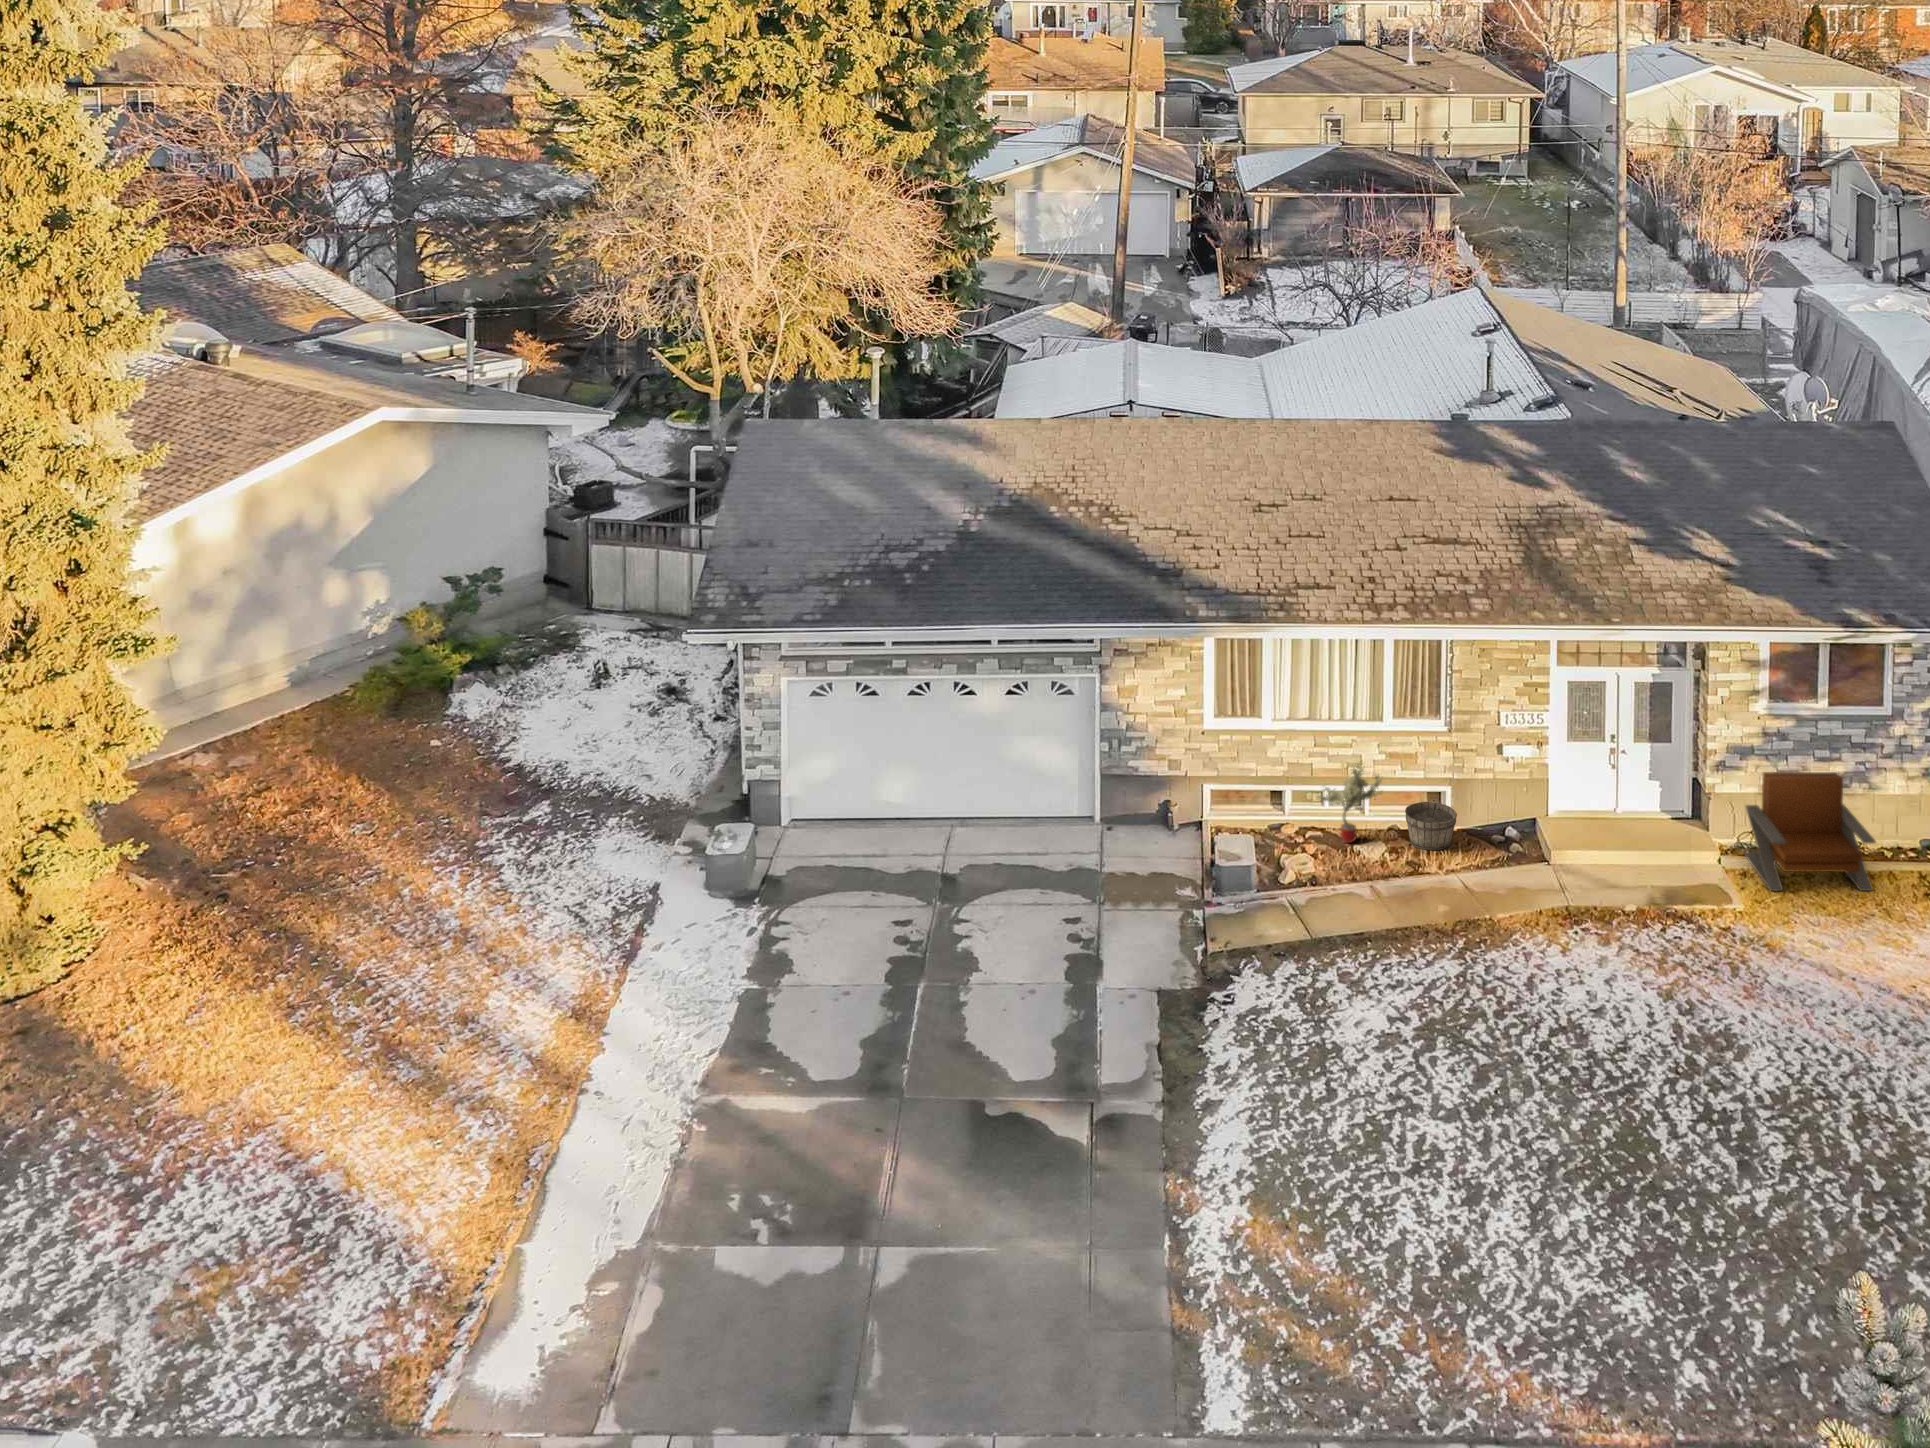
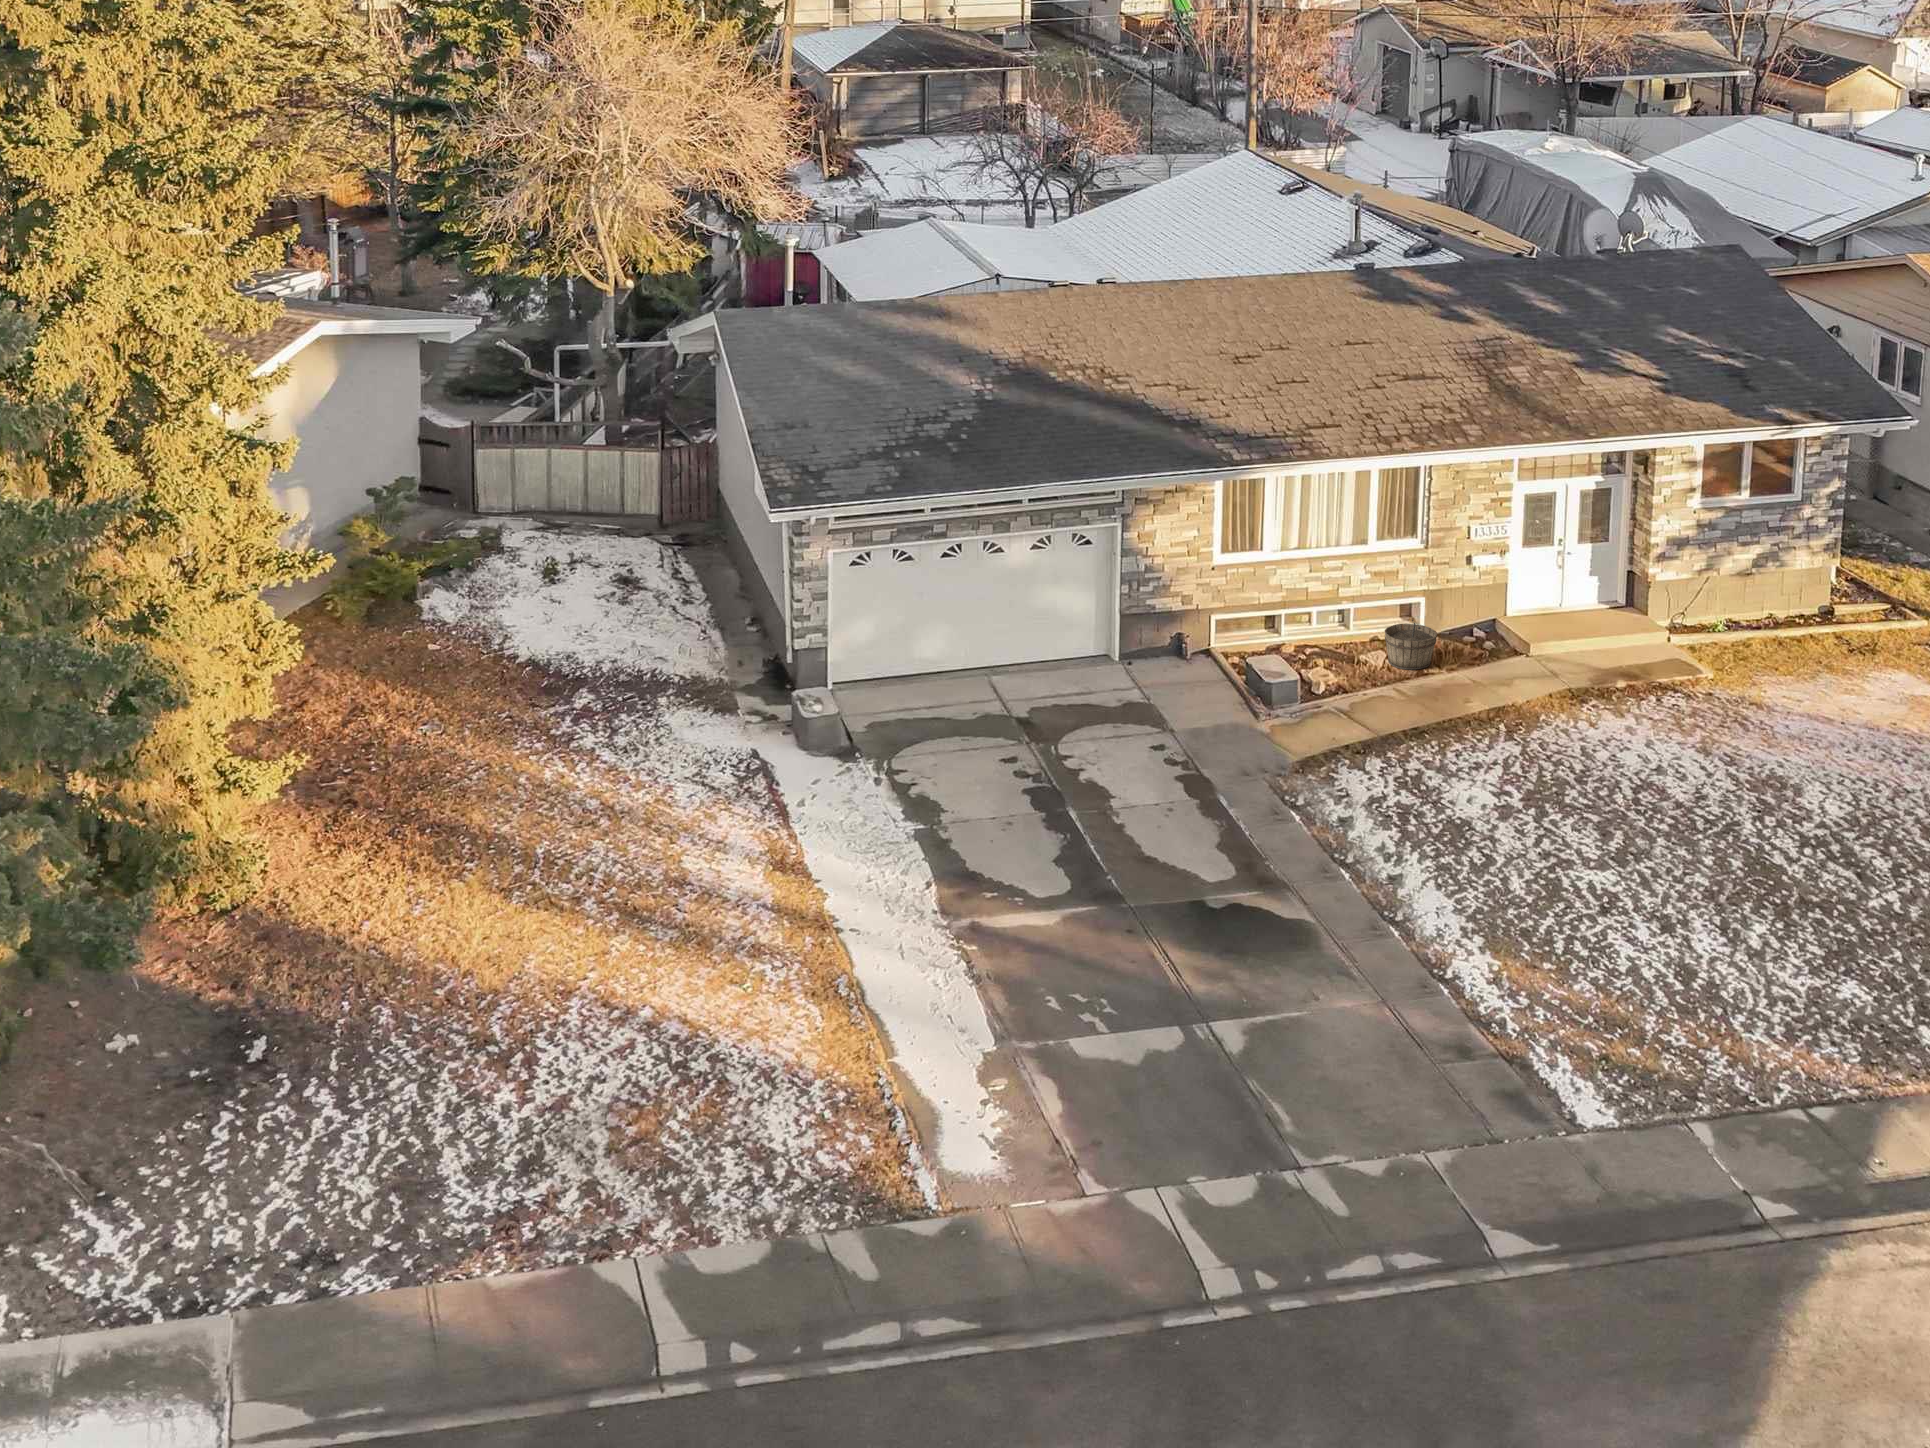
potted tree: present [1316,761,1383,843] -> none [1300,586,1369,672]
lounge chair: present [1744,772,1876,891] -> none [1691,554,1820,668]

